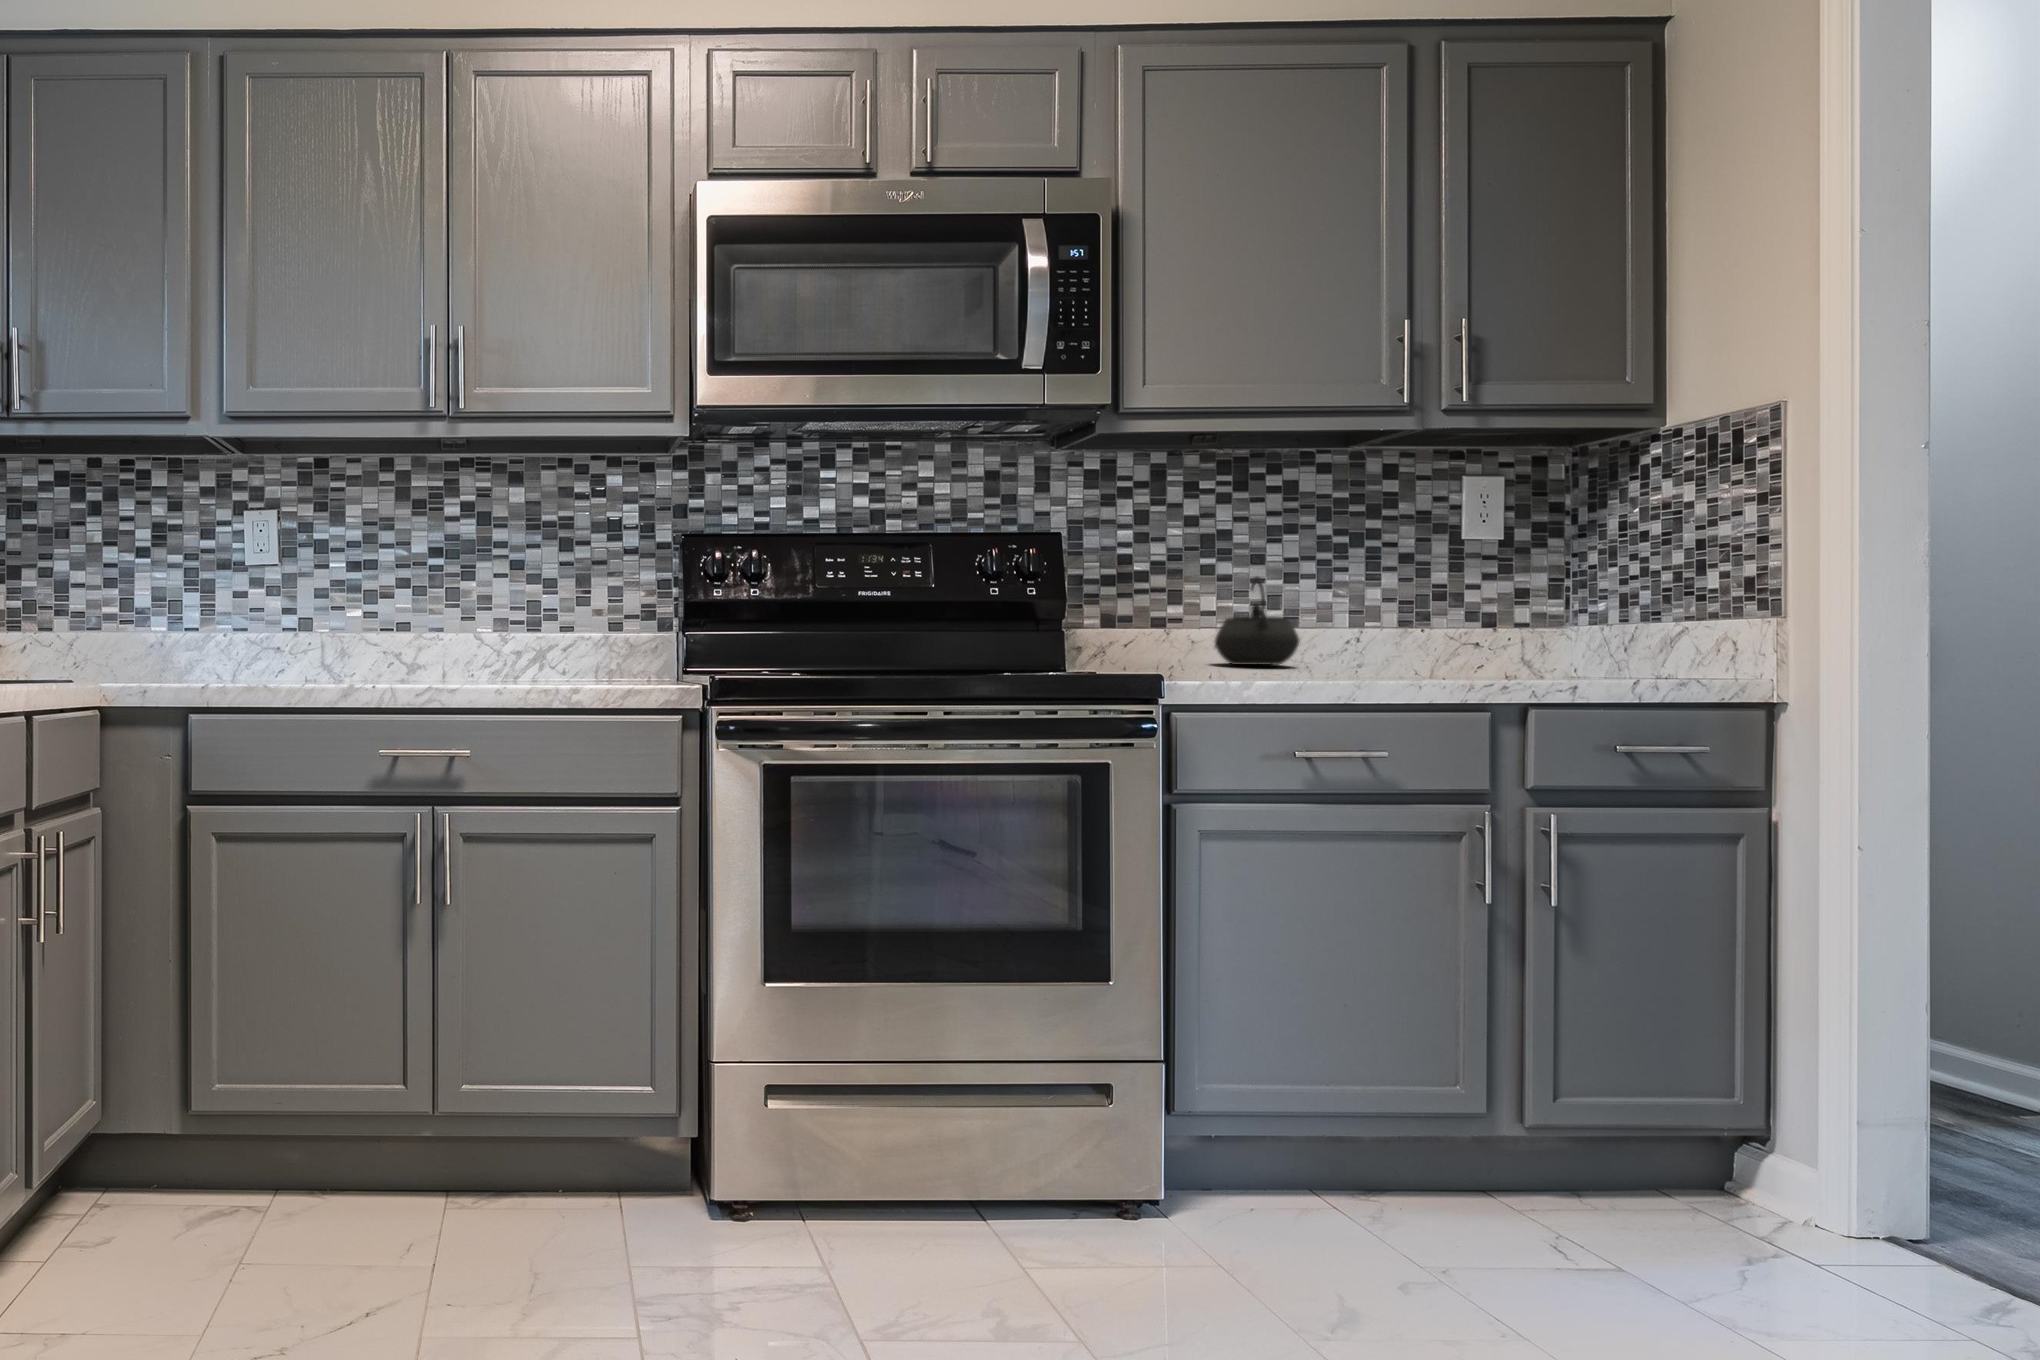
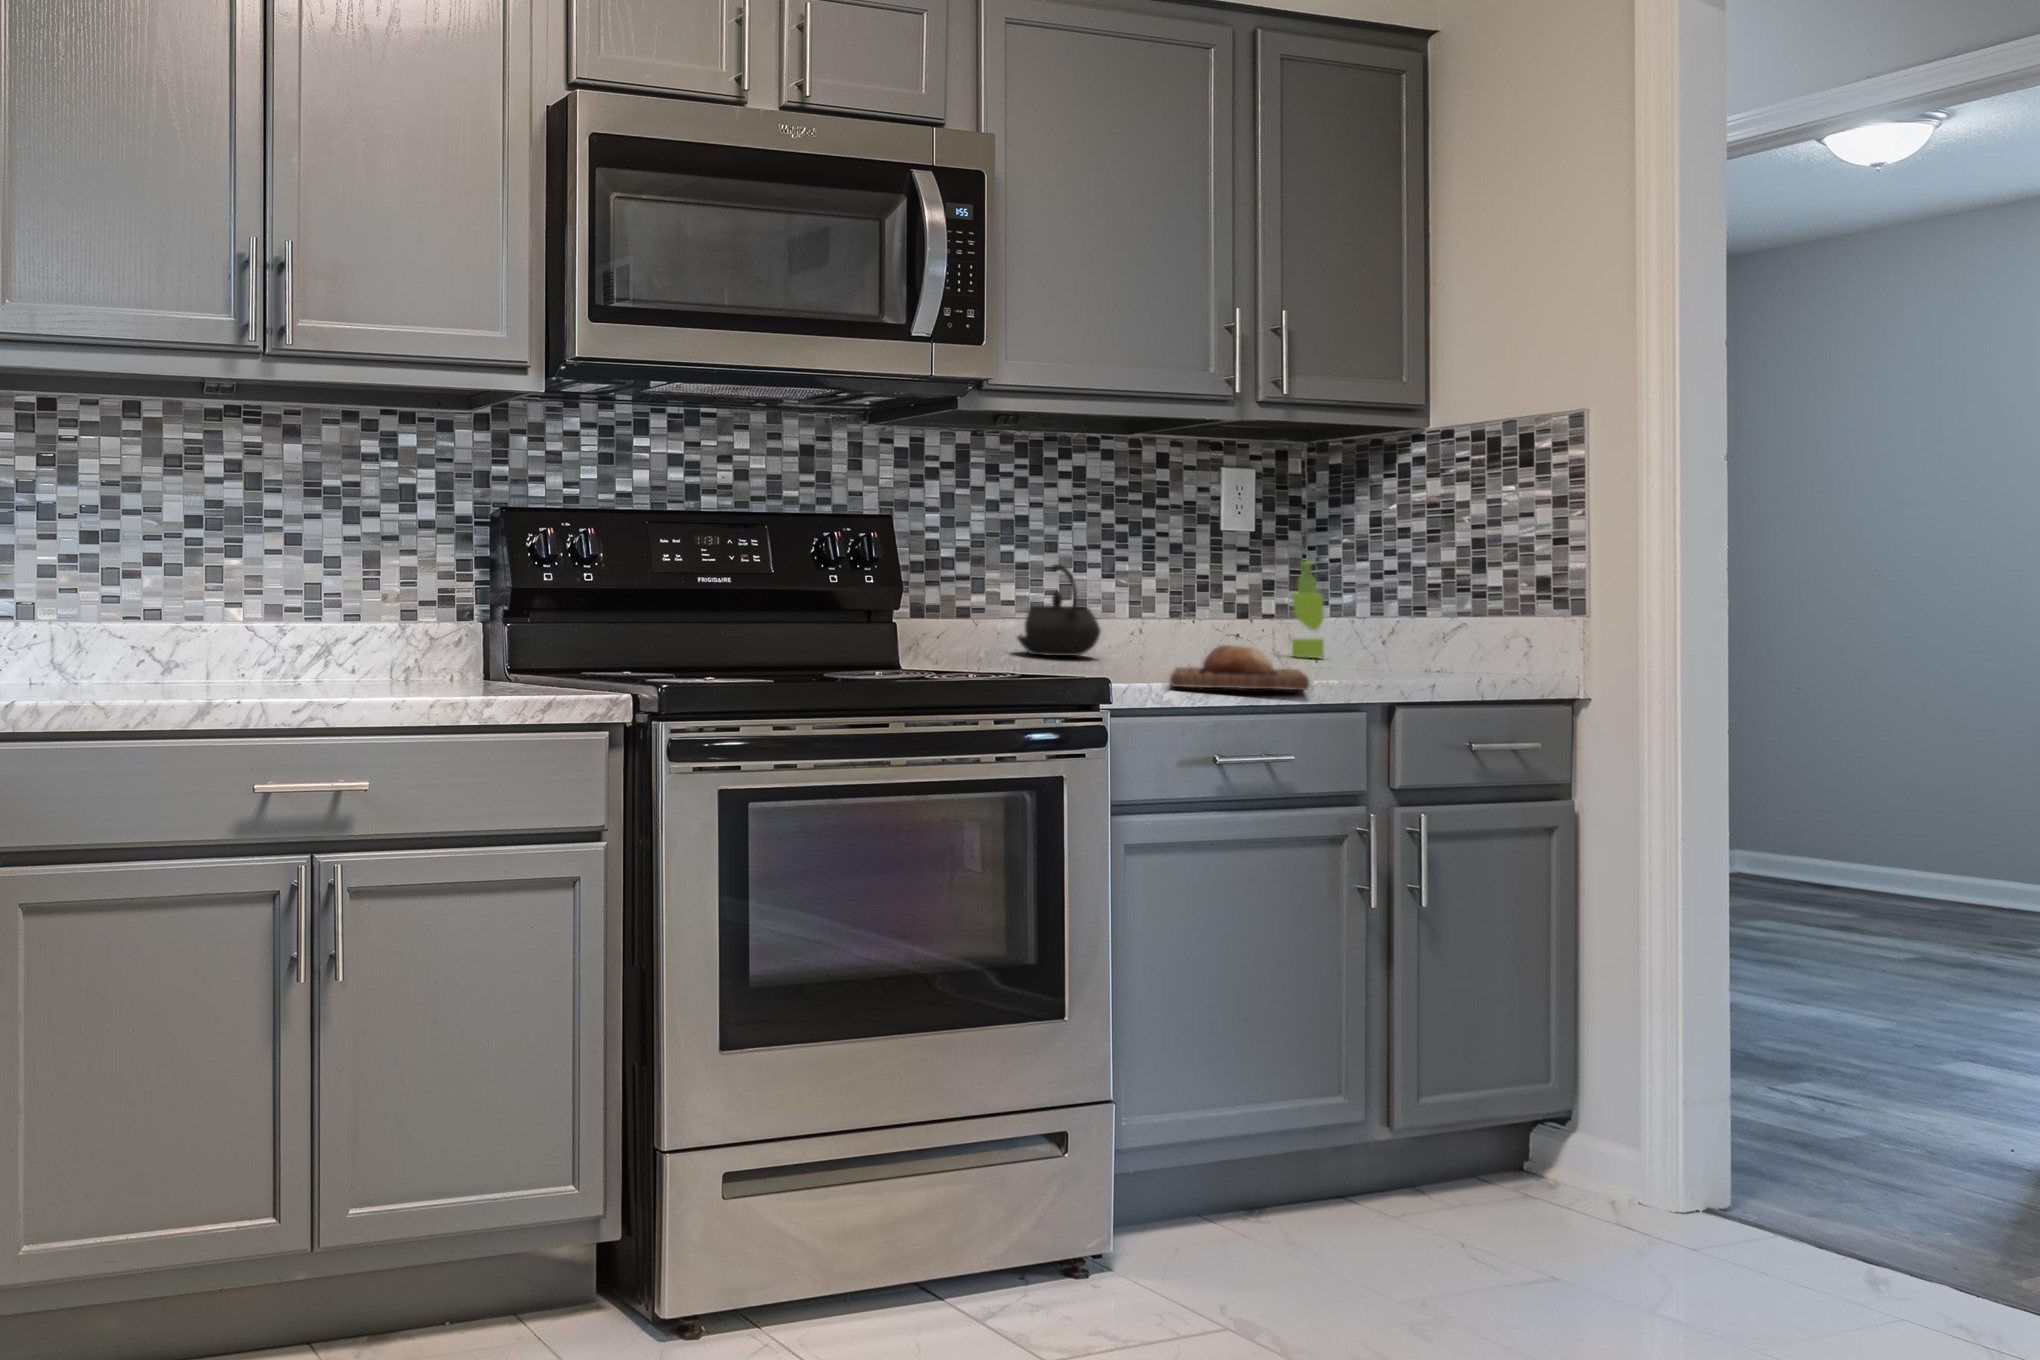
soap dispenser: none [1541,569,1576,669] -> present [1292,561,1324,658]
bread loaf: none [1295,646,1471,683] -> present [1170,645,1310,690]

